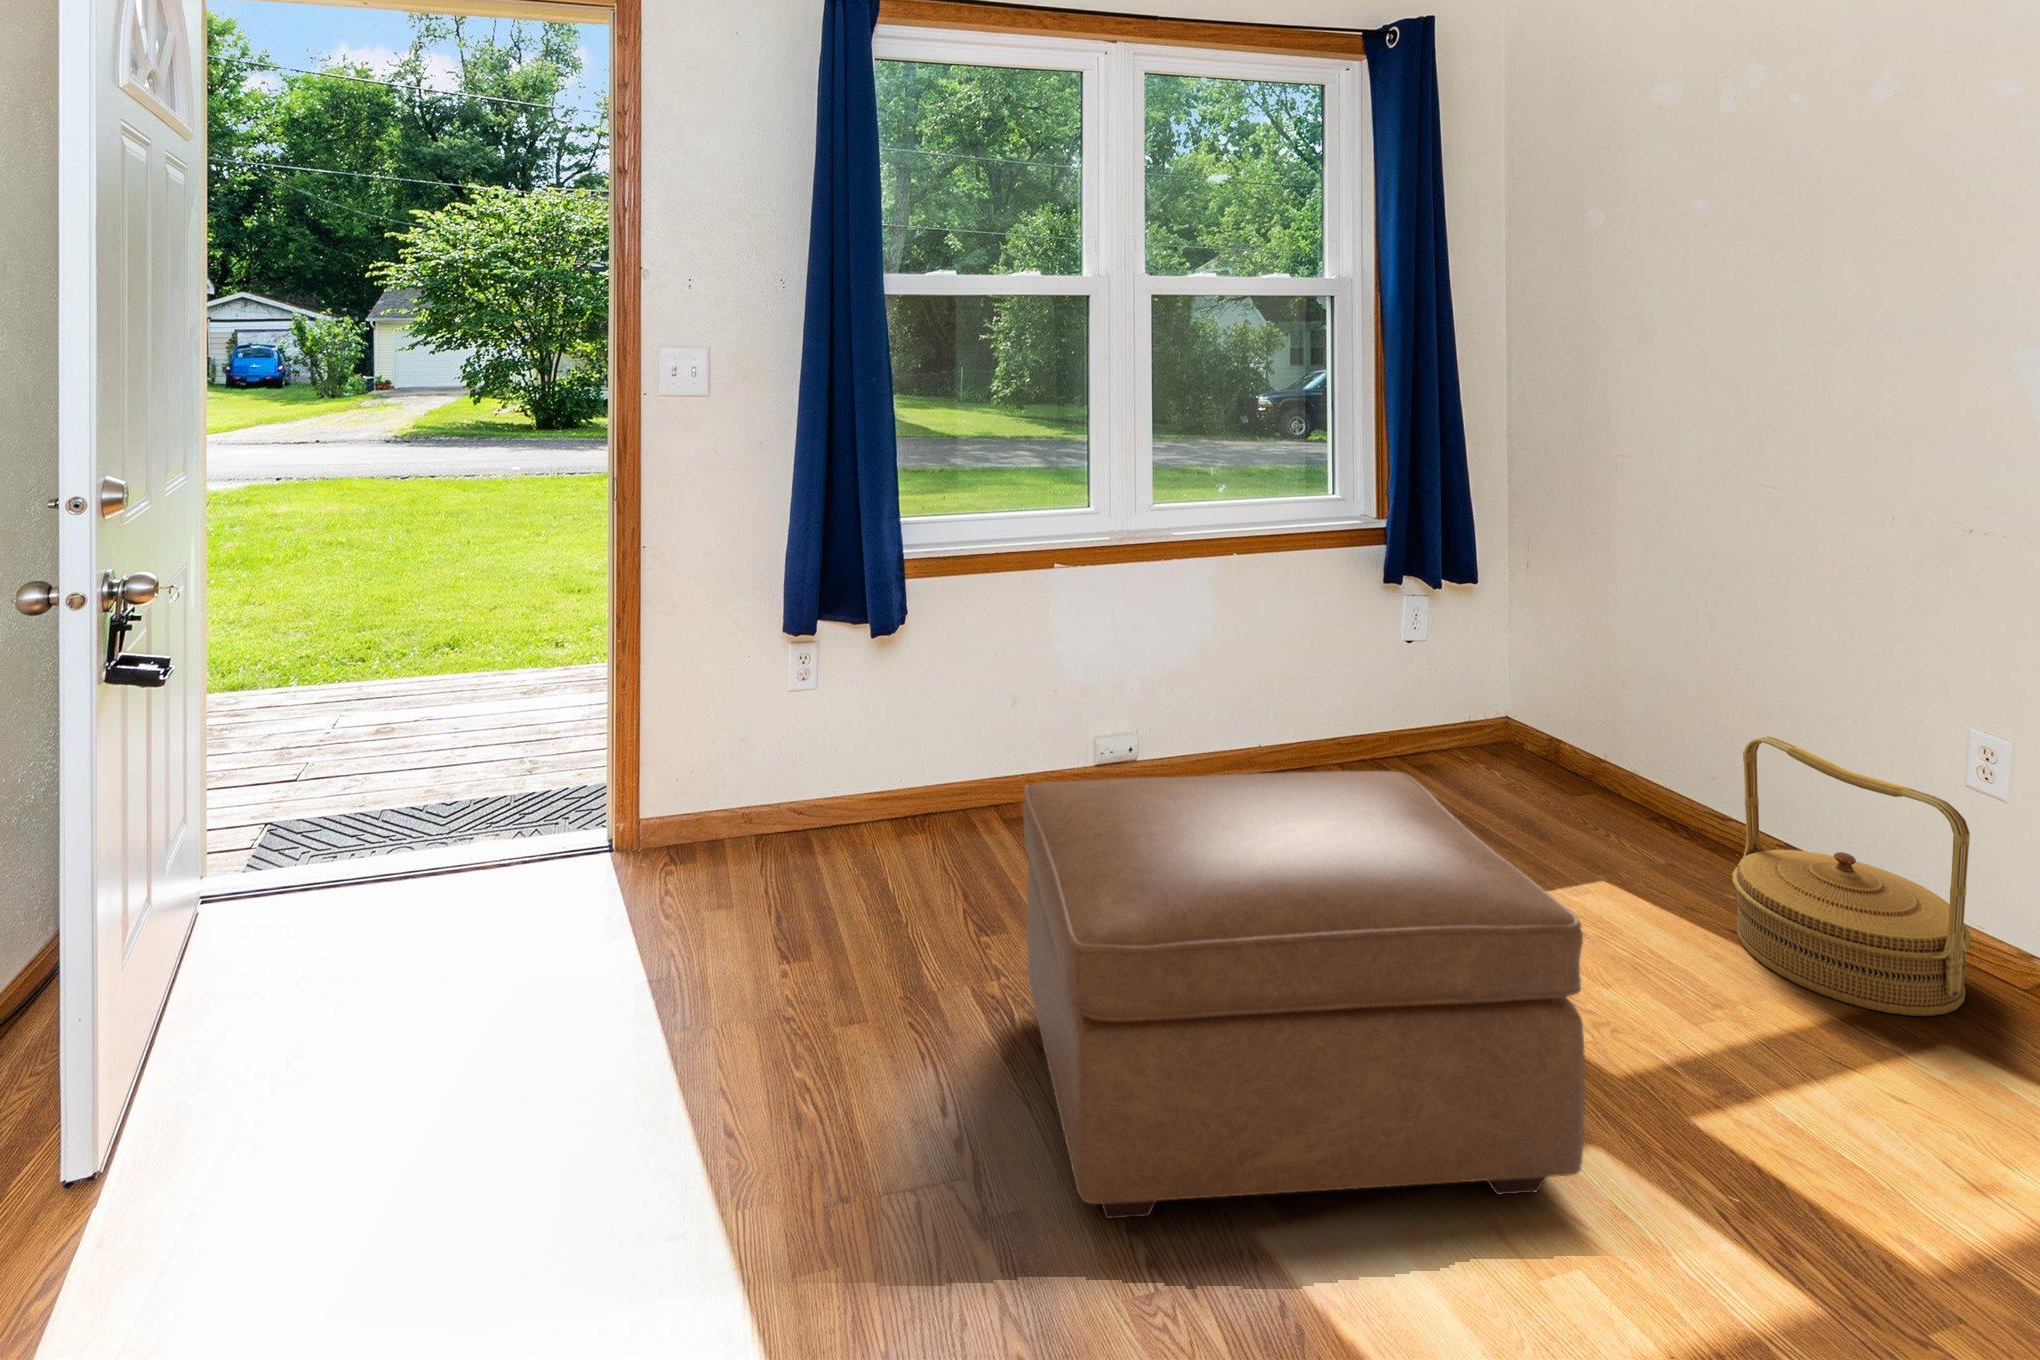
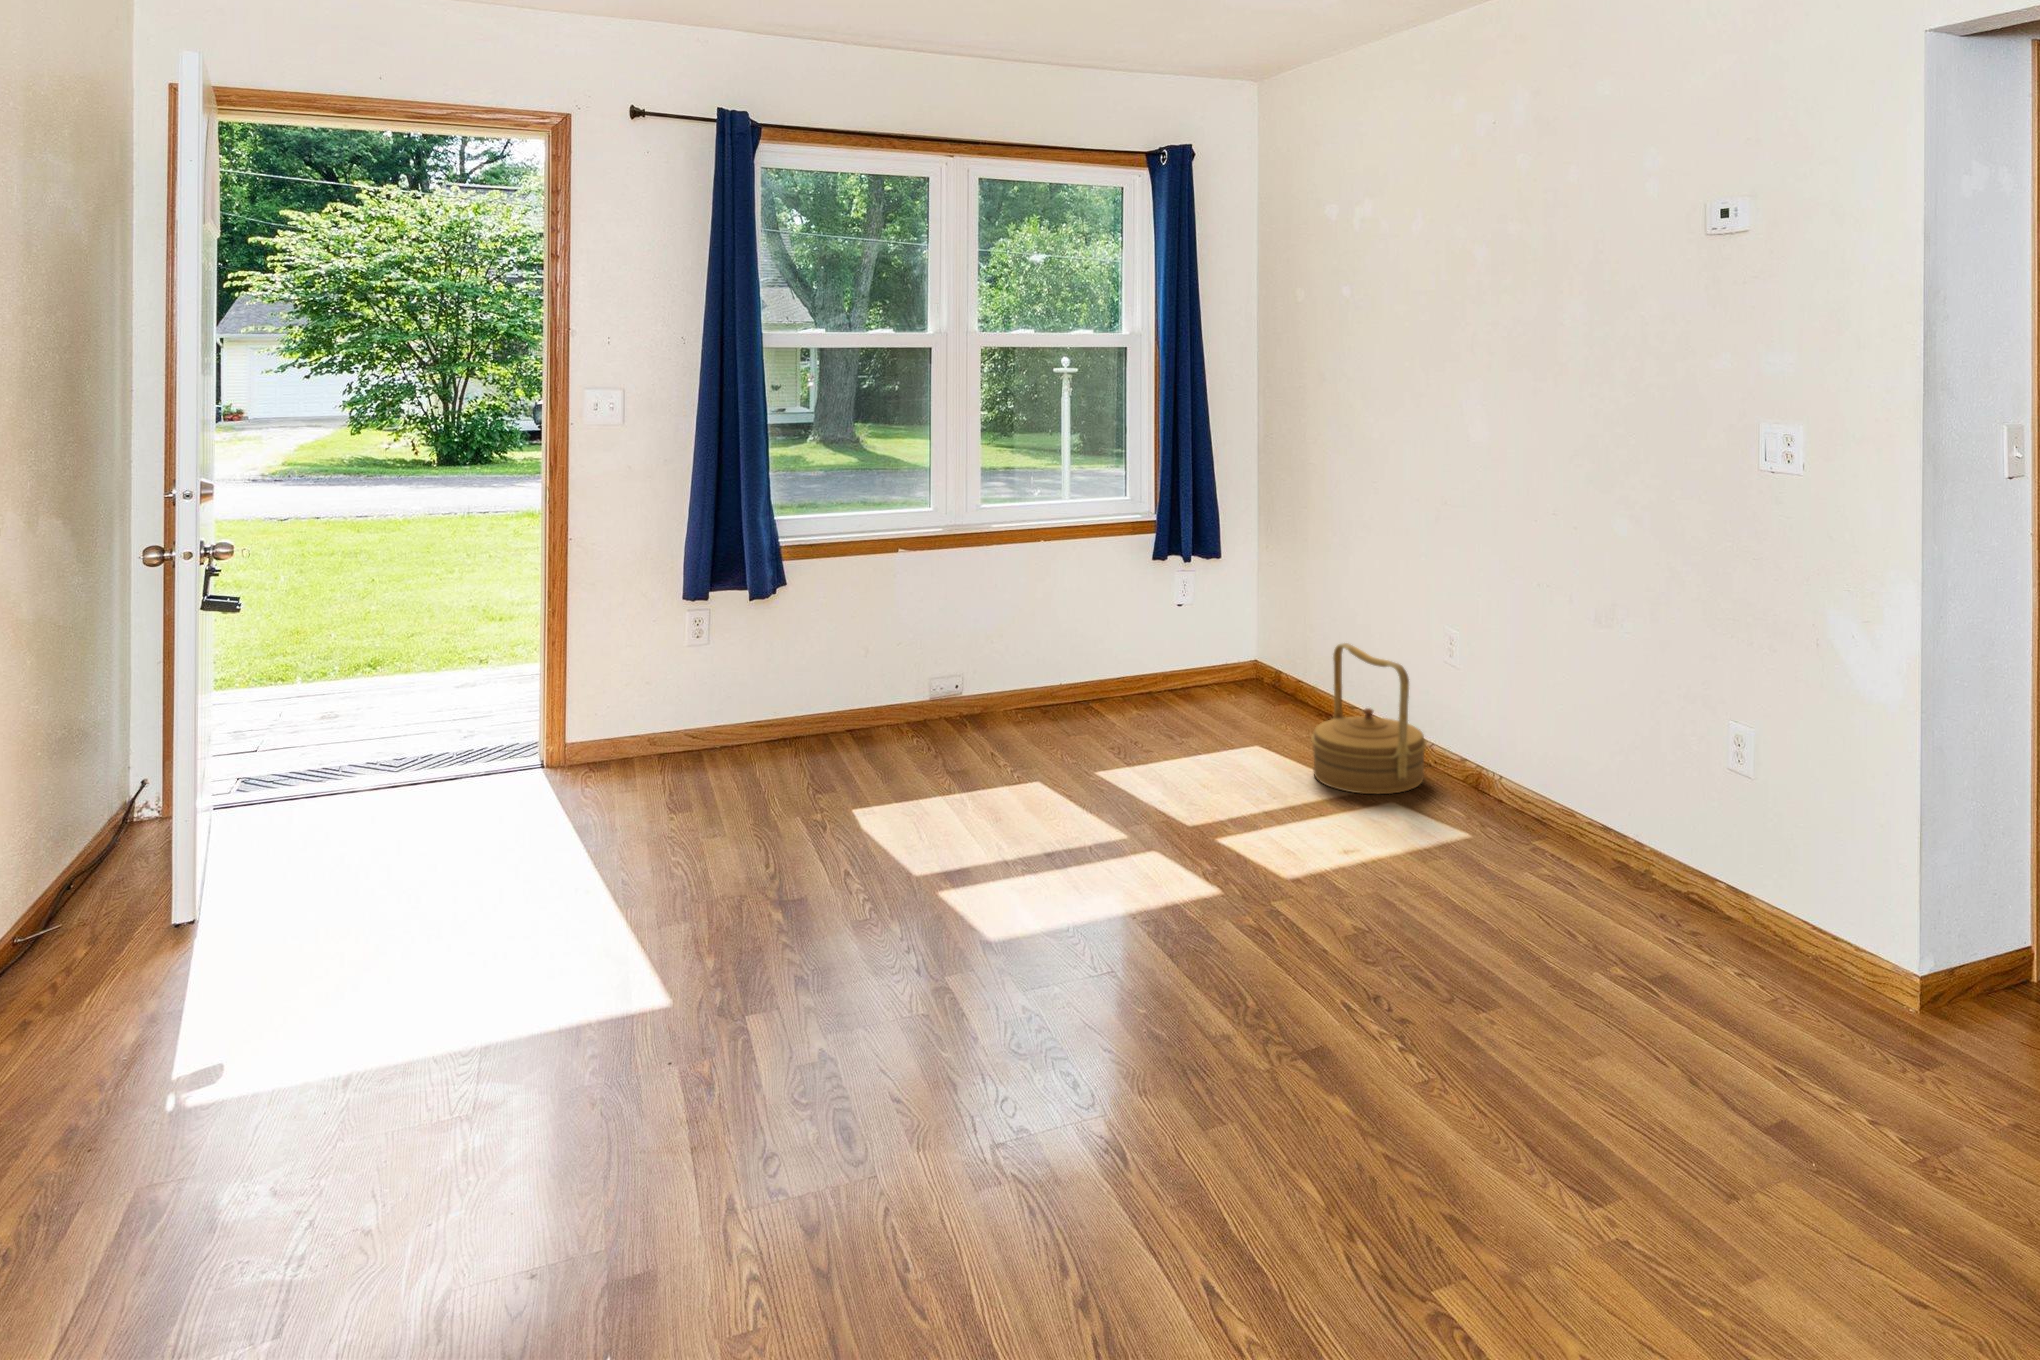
ottoman: present [1023,771,1585,1219] -> none [825,661,1116,884]

